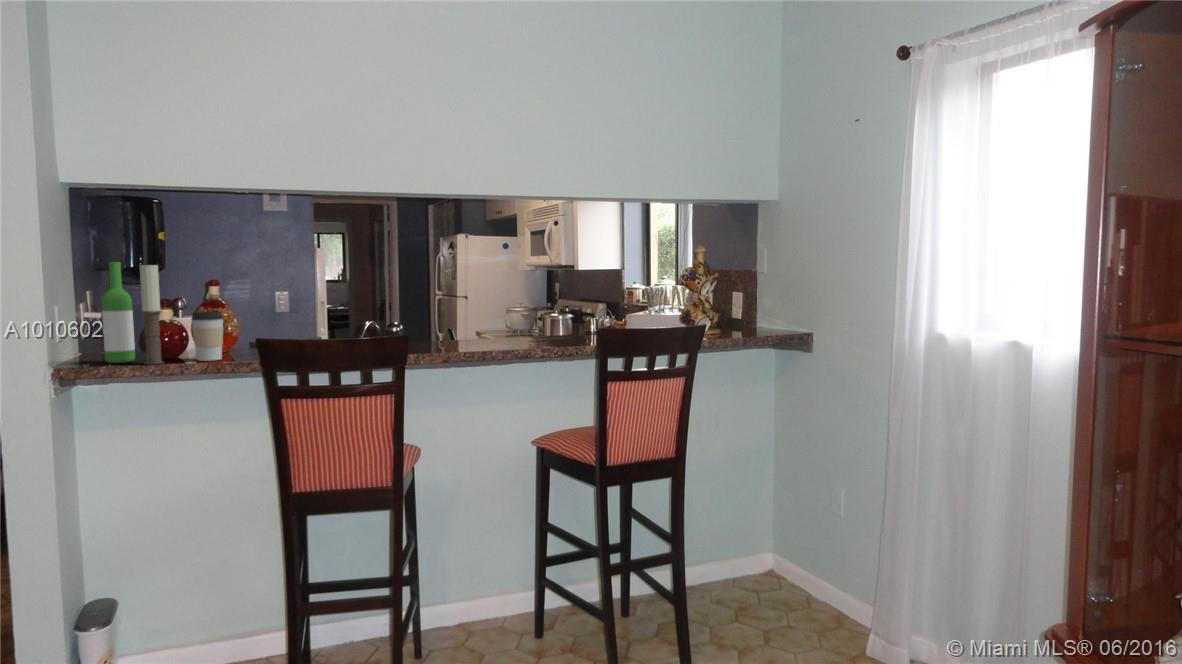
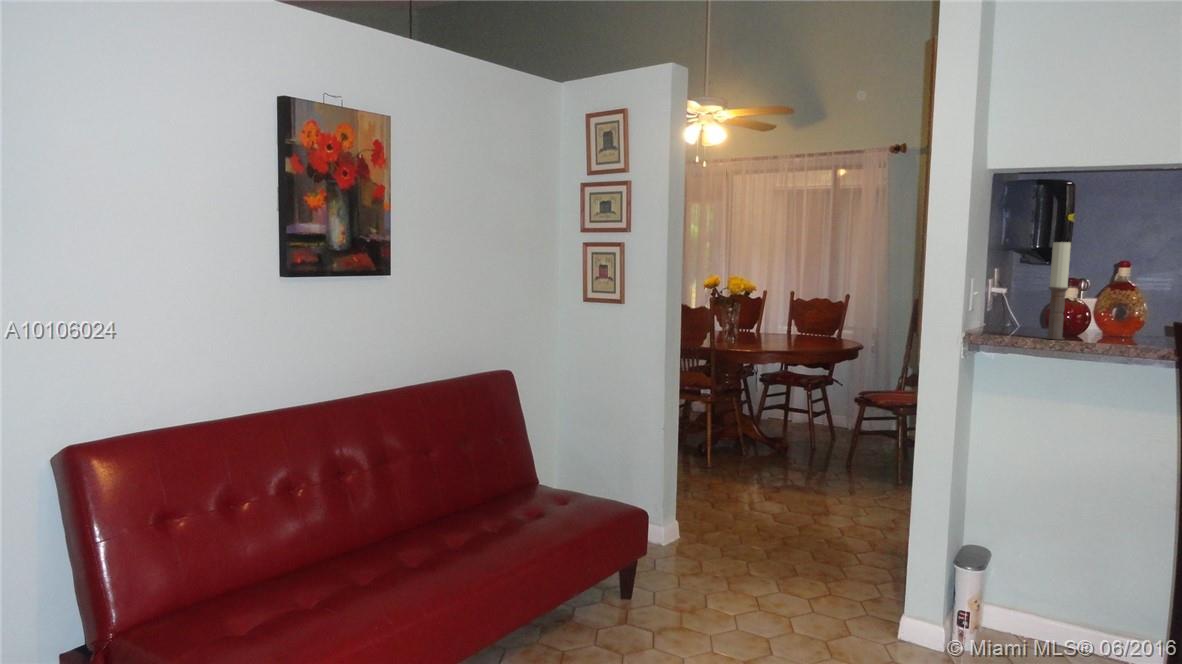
wine bottle: present [102,262,135,363] -> none [1009,240,1040,335]
coffee cup: present [192,310,223,361] -> none [1097,291,1133,343]

